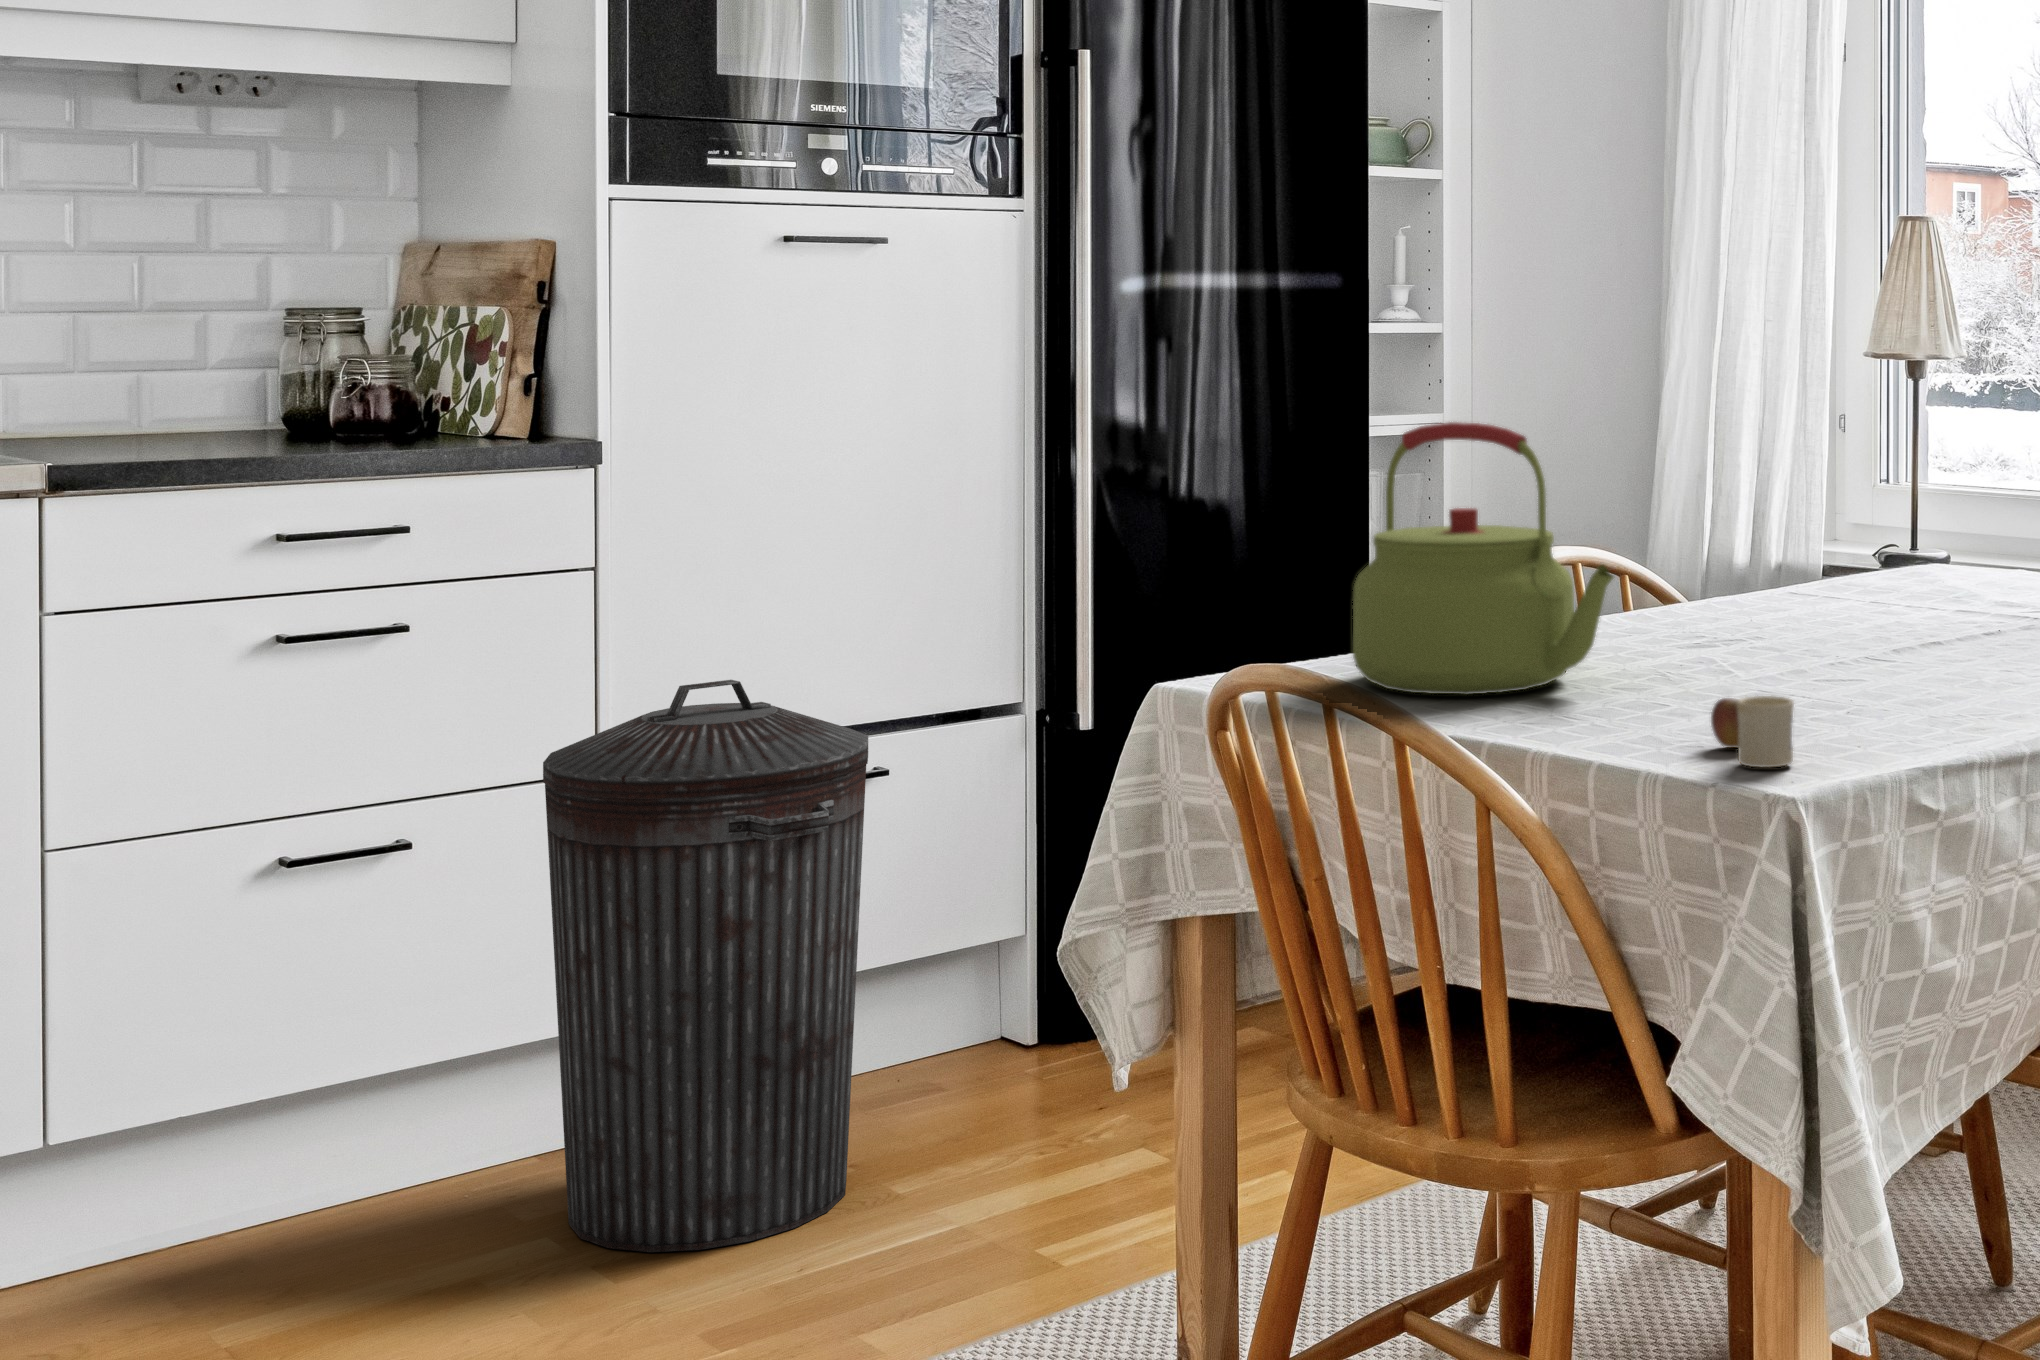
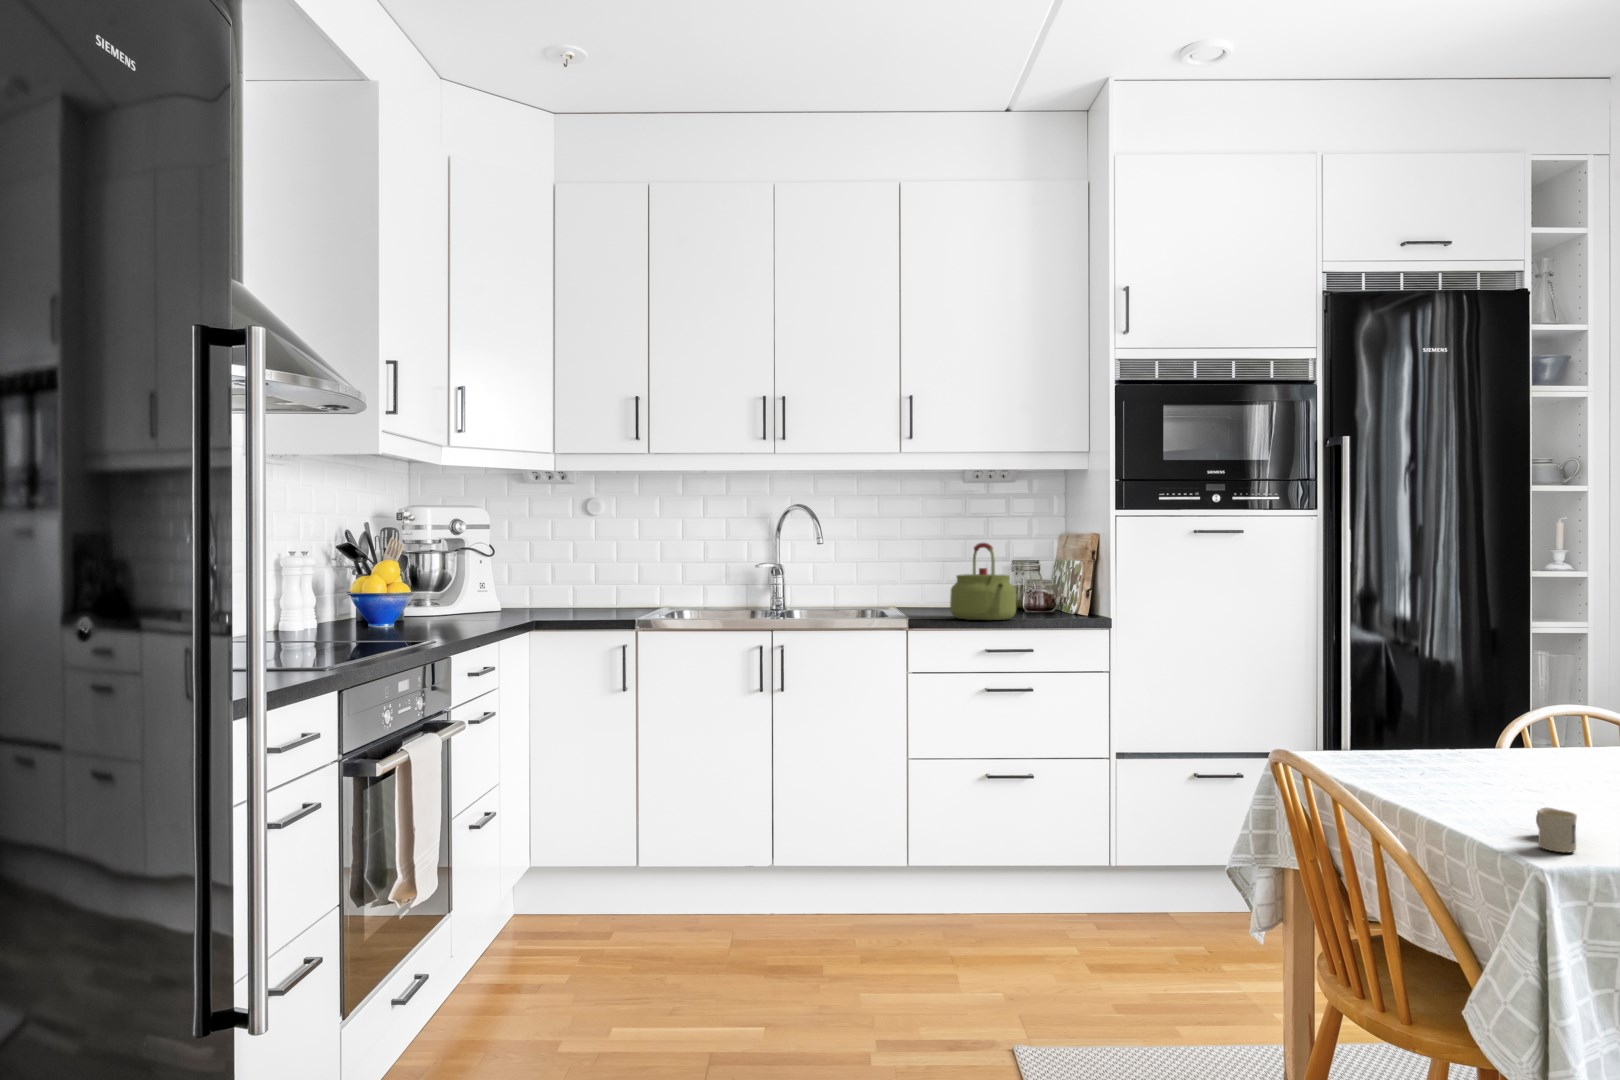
kettle: present [1353,422,1613,695] -> present [950,543,1016,620]
trash can: present [543,680,868,1252] -> none [1077,726,1215,970]

